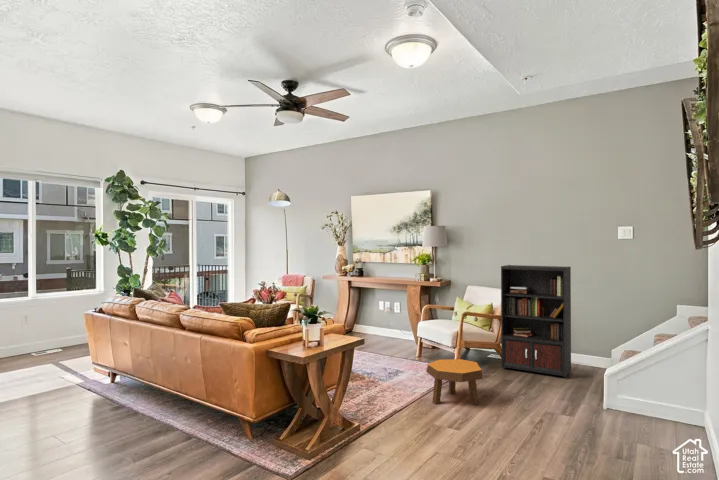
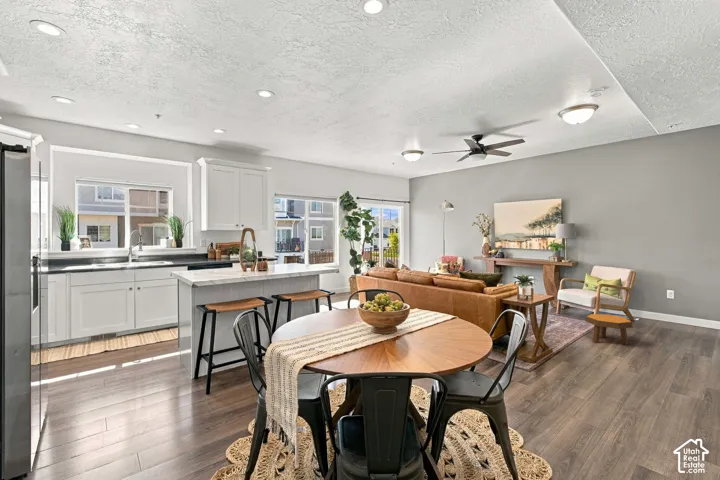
bookcase: present [501,265,595,377] -> none [630,251,710,333]

